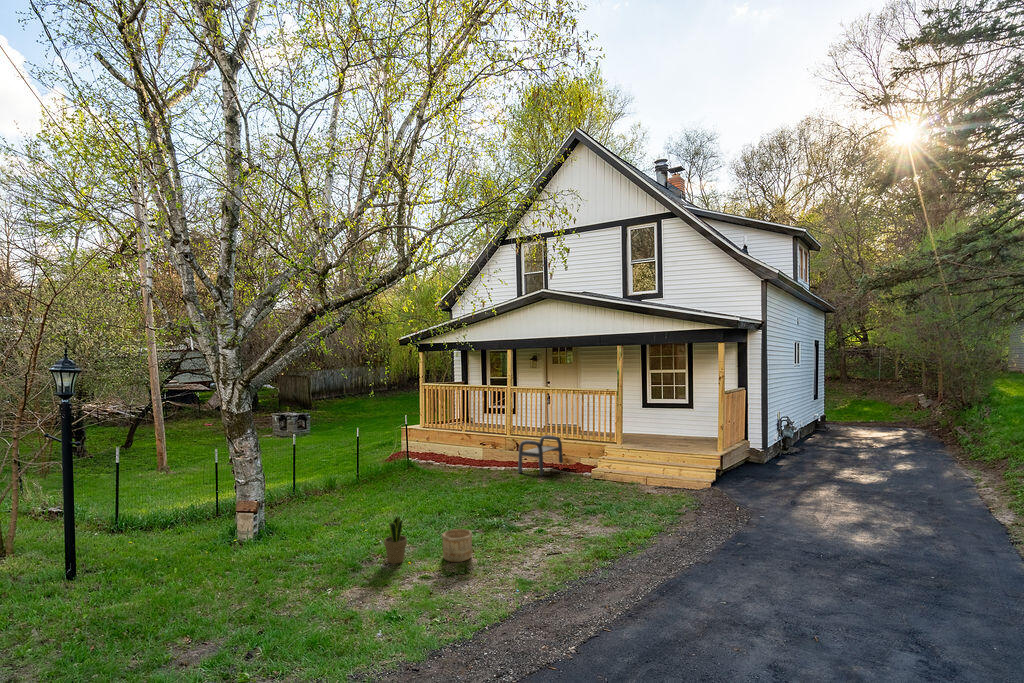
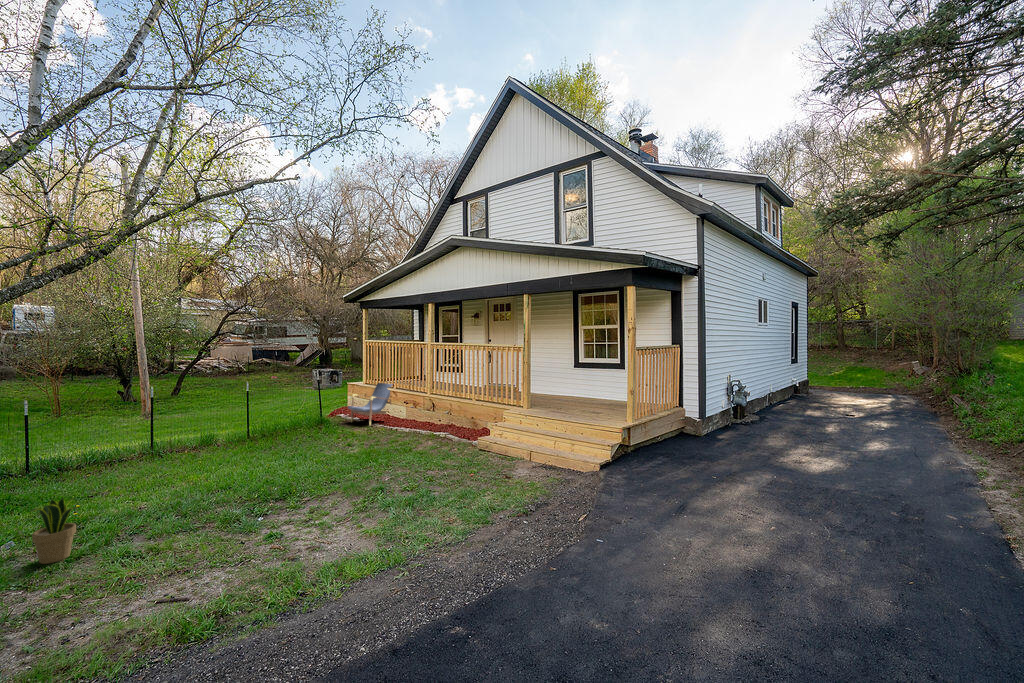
lounge chair: none [431,423,472,466] -> present [348,383,393,425]
bench: present [518,435,563,476] -> none [417,396,472,440]
wooden bucket: present [442,529,473,562] -> none [109,517,166,567]

